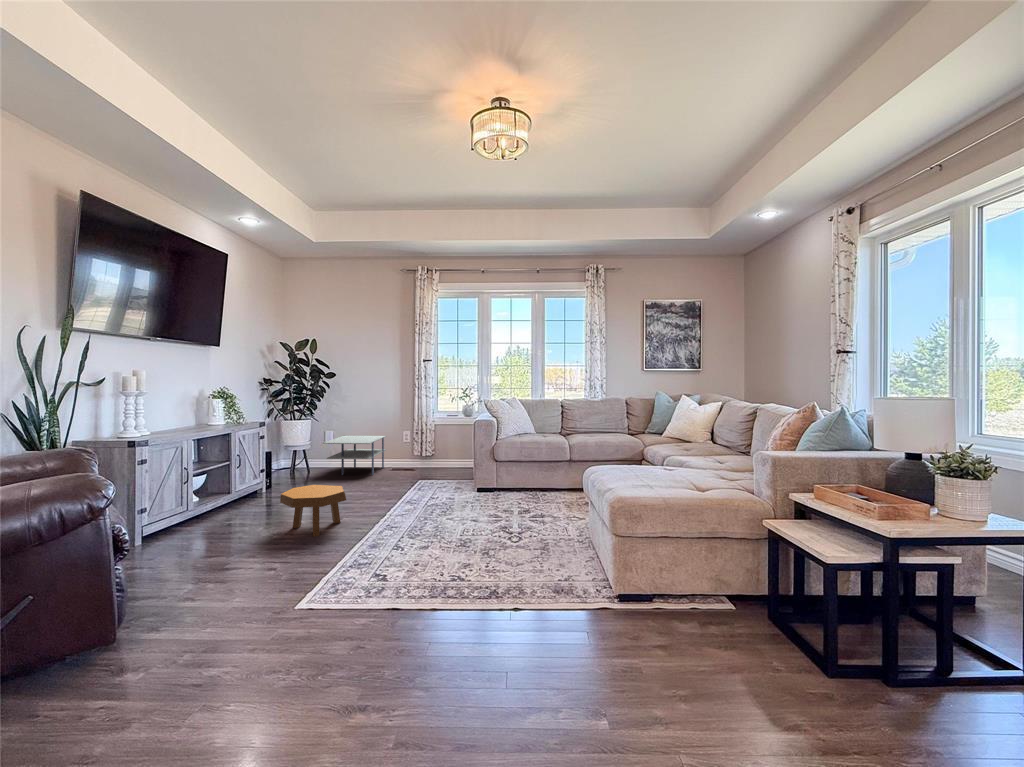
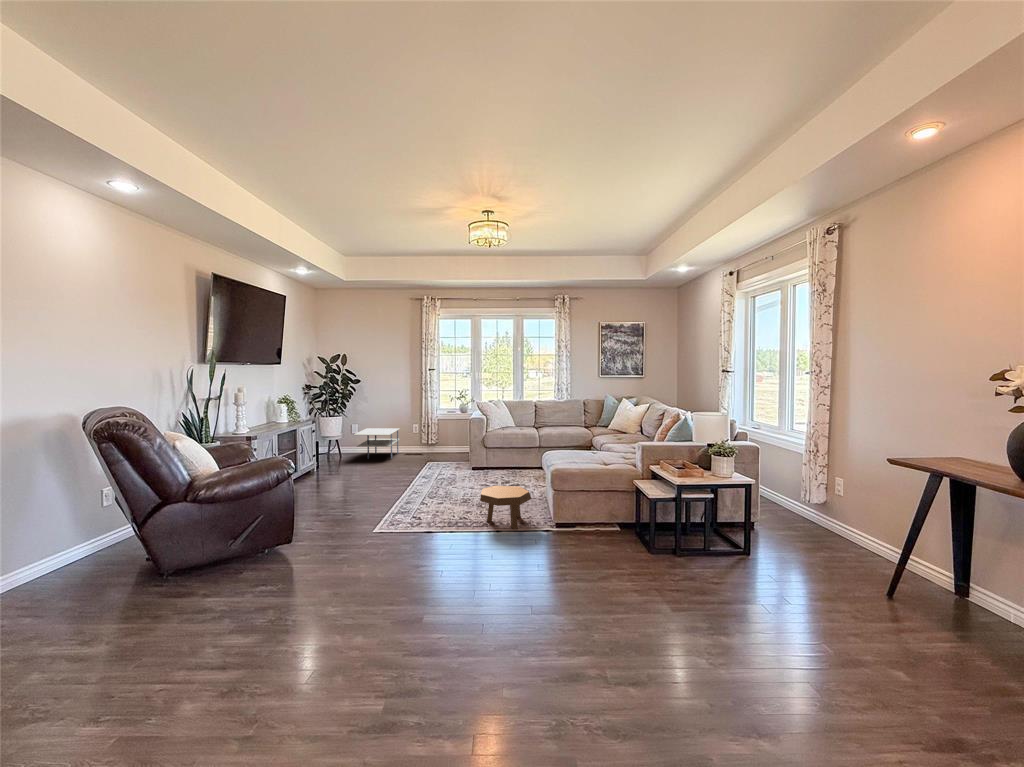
footstool: present [280,485,346,537] -> present [480,486,532,529]

